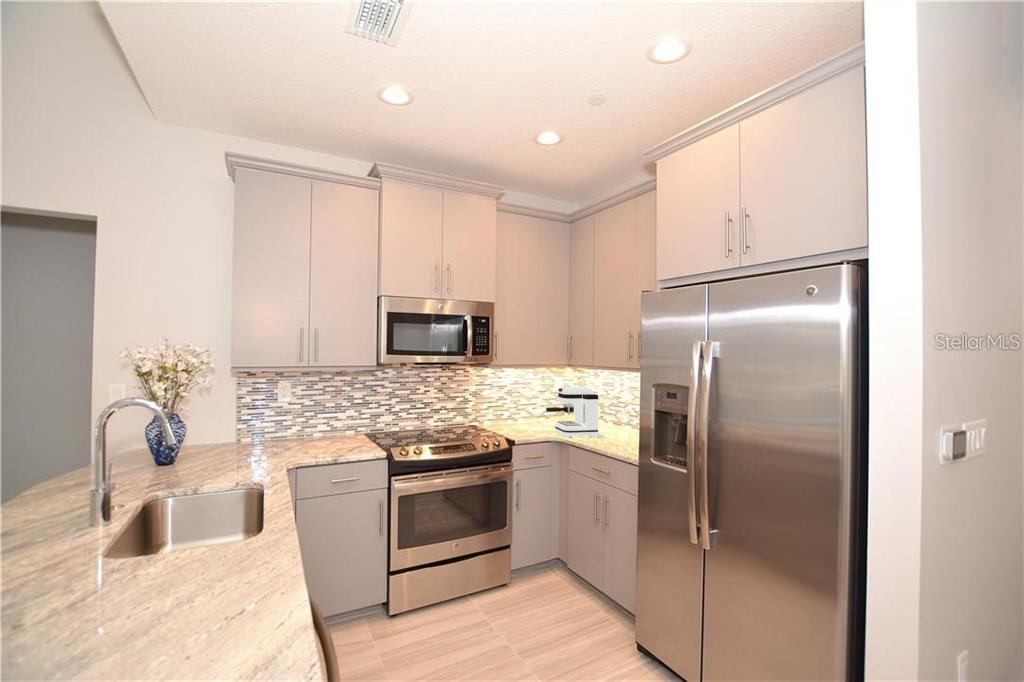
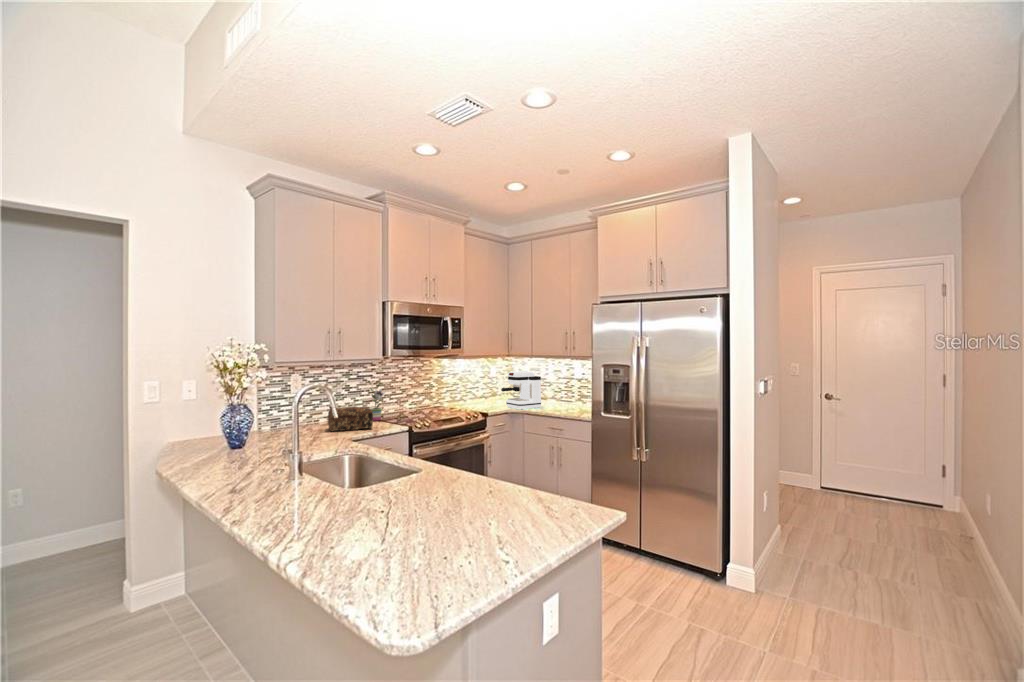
potted plant: none [364,391,385,440] -> present [368,381,385,421]
bread loaf: none [292,423,350,452] -> present [328,406,373,431]

